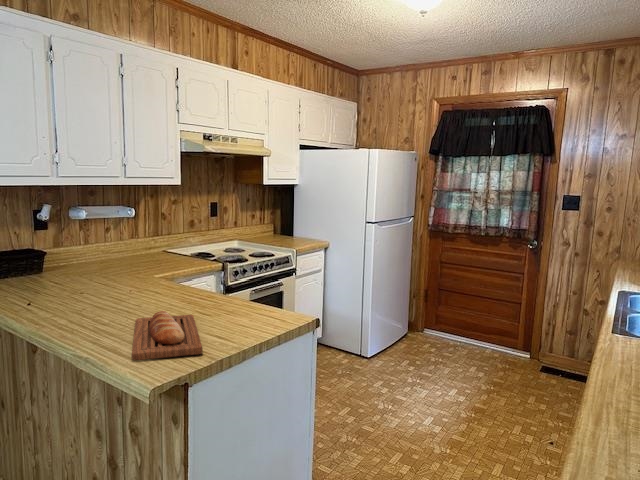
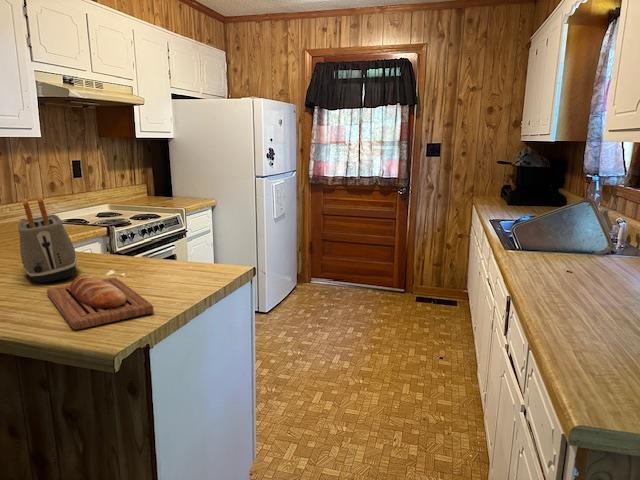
toaster: none [129,238,174,312] -> present [18,196,77,283]

